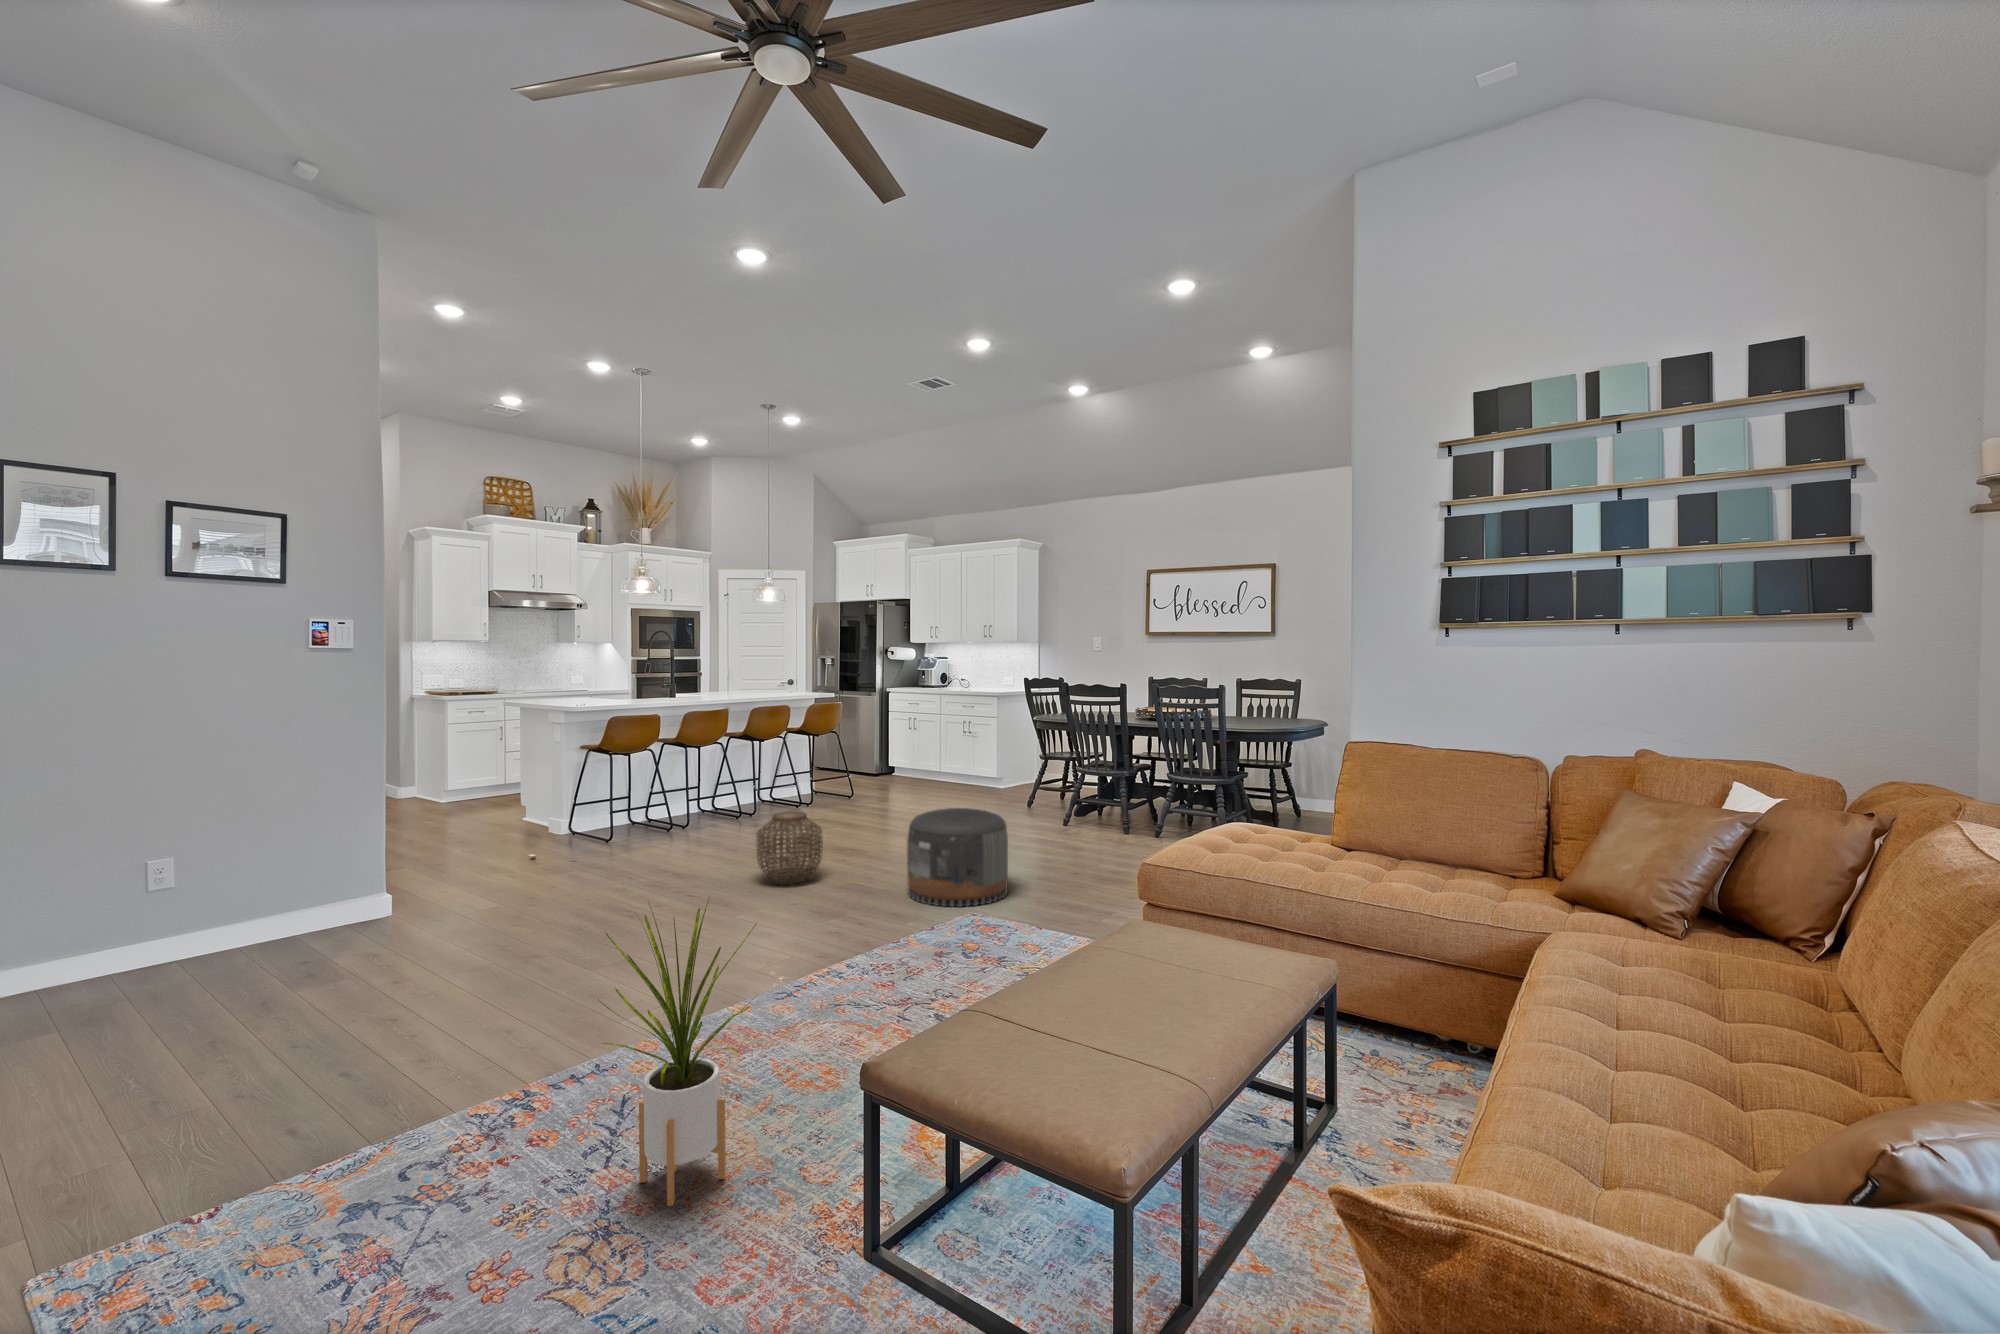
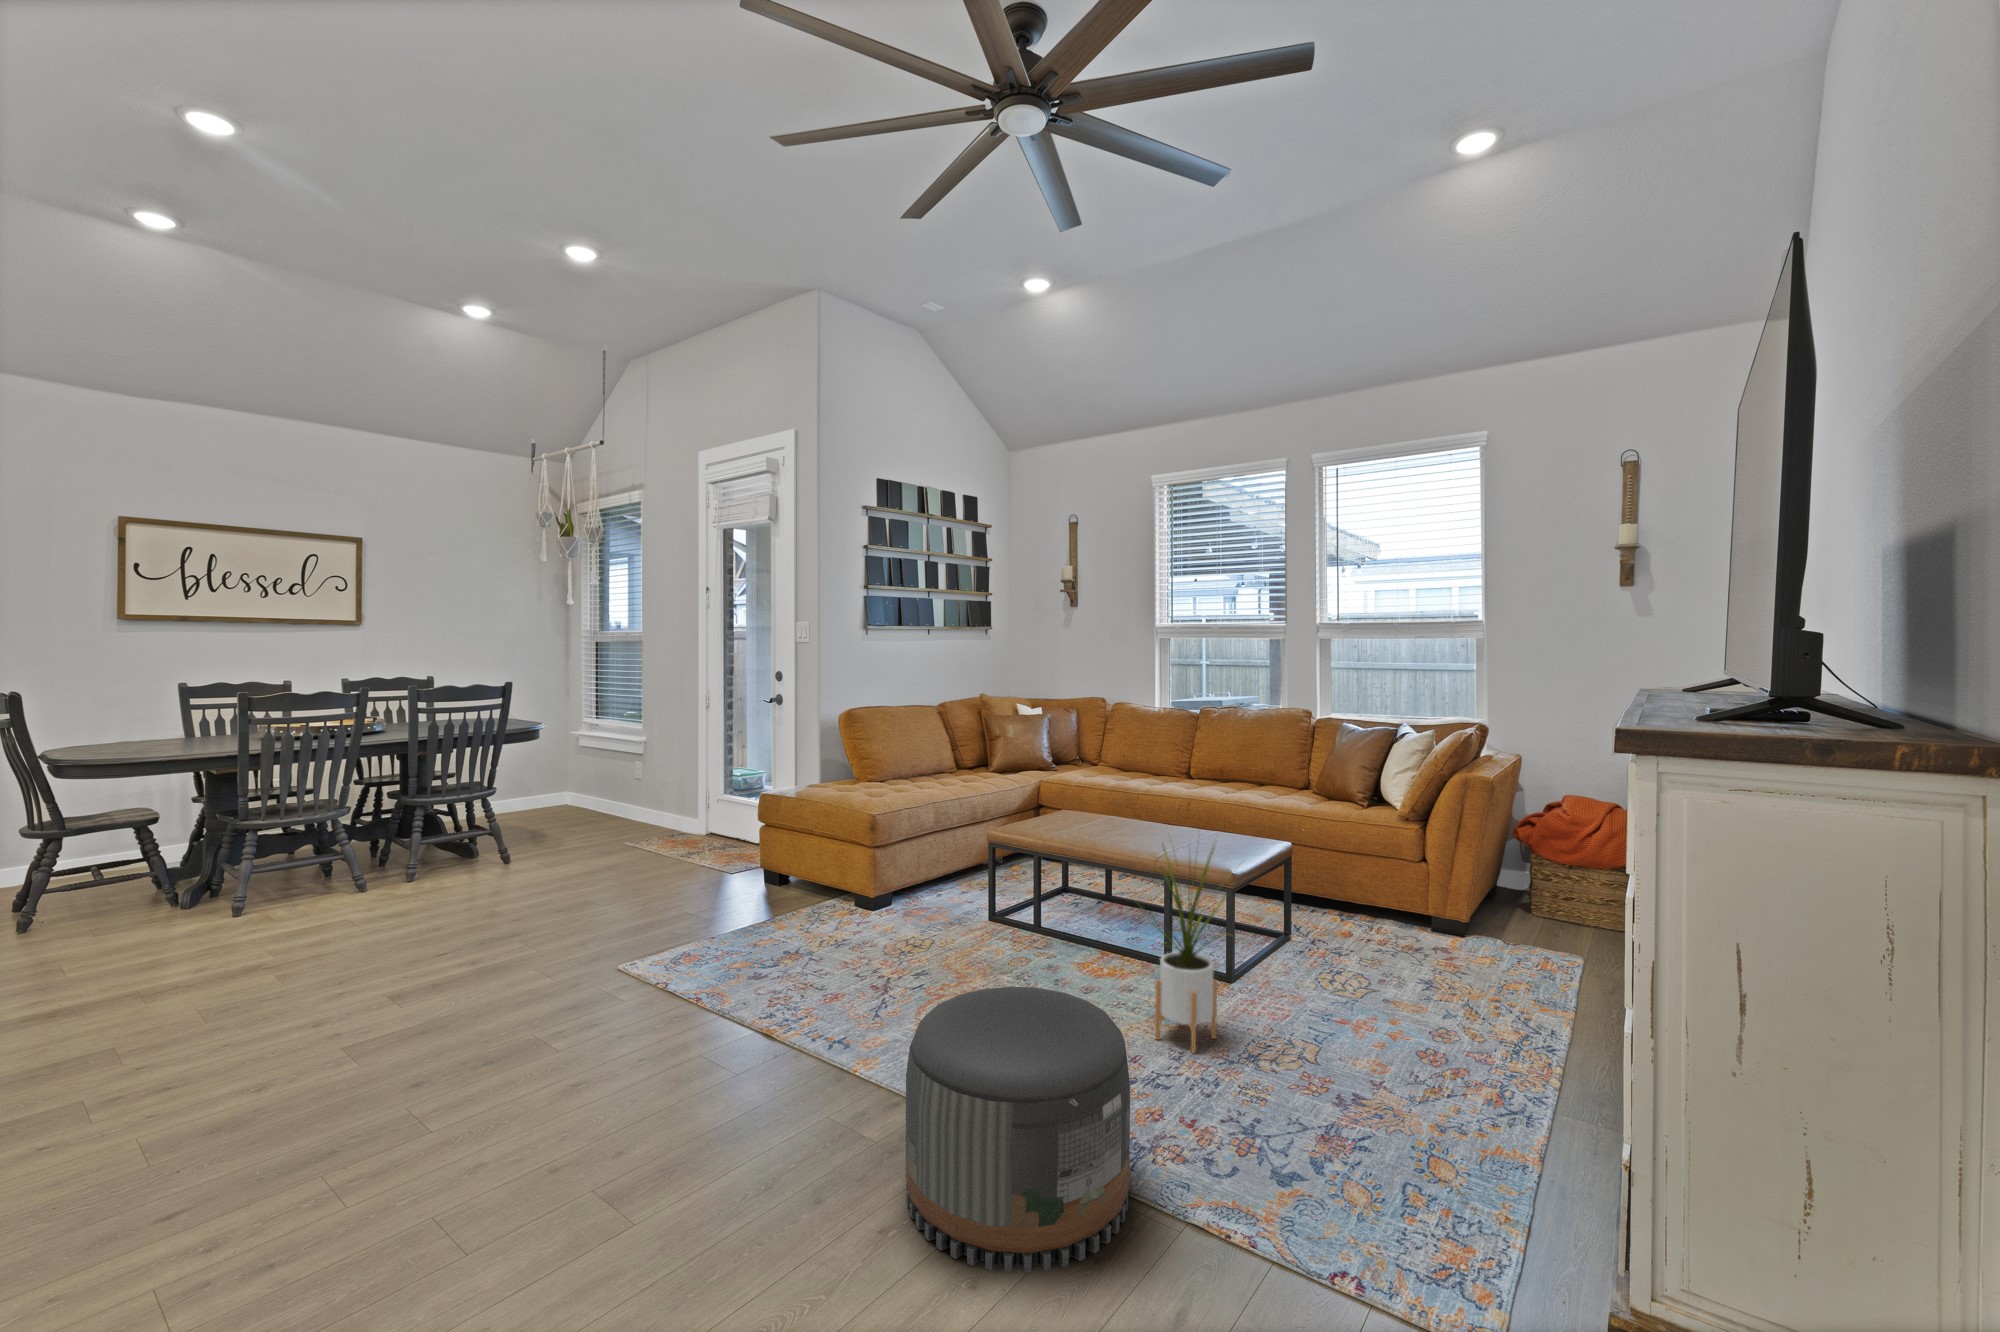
pouf: present [907,808,1008,907] -> present [906,987,1130,1273]
woven basket: present [757,811,822,884] -> none [201,952,362,1106]

